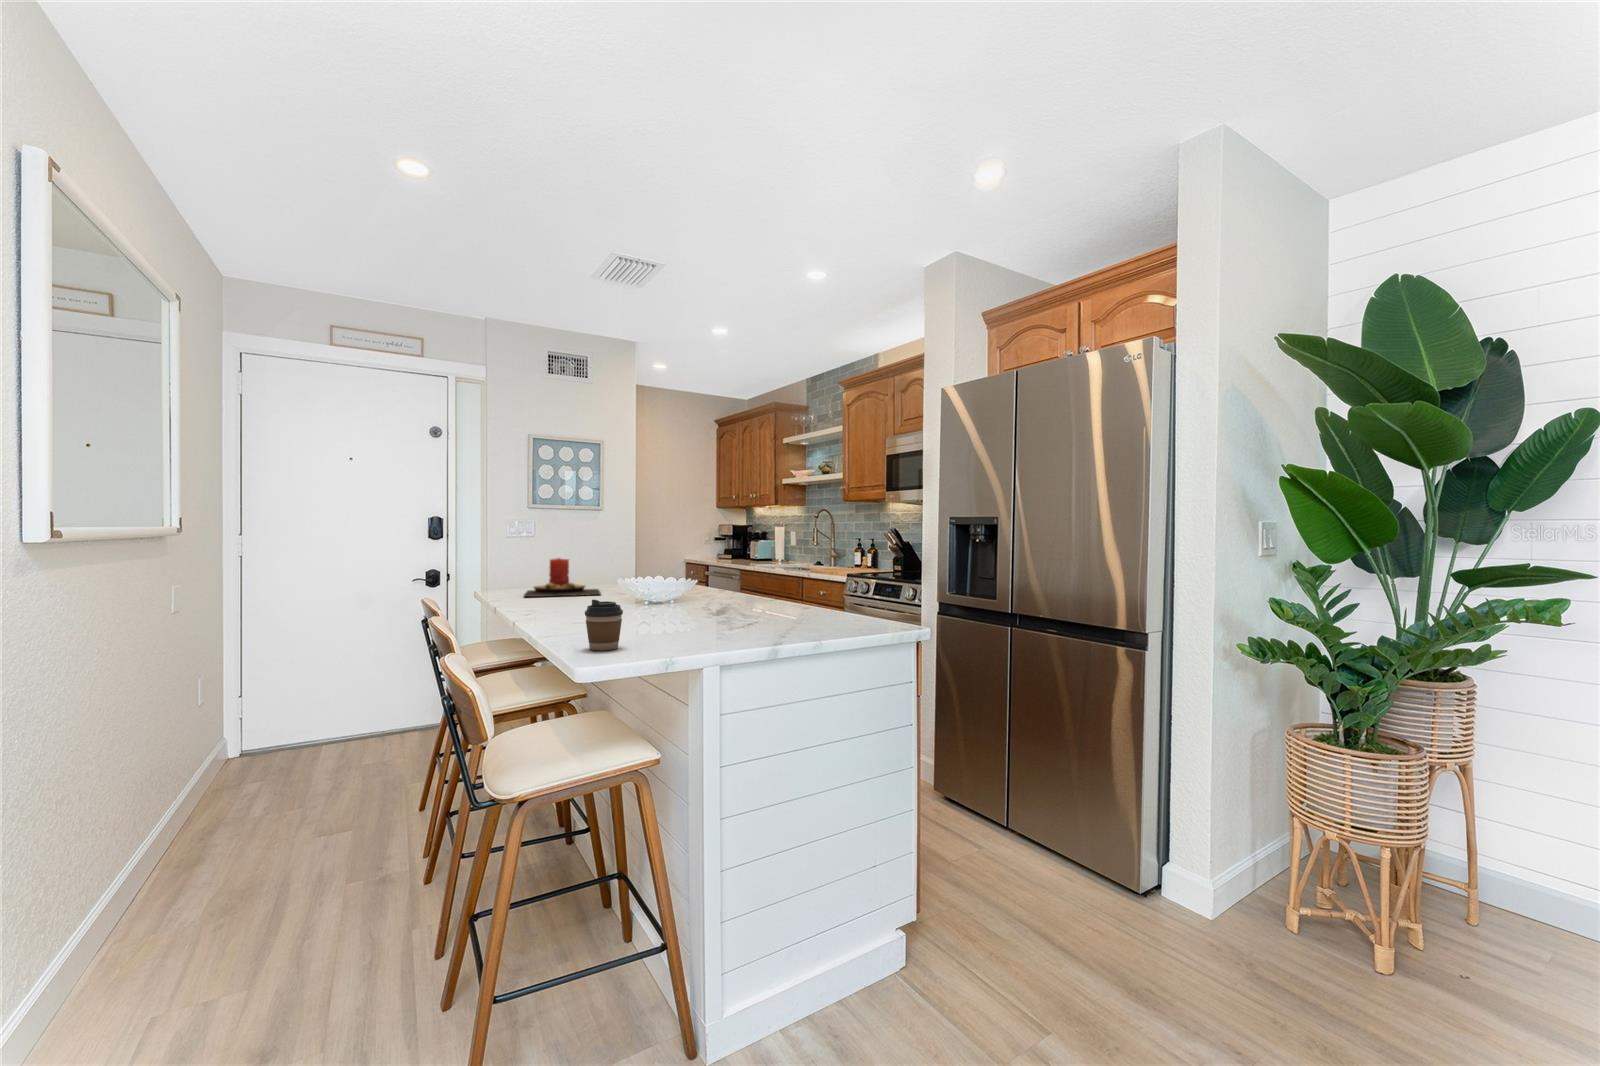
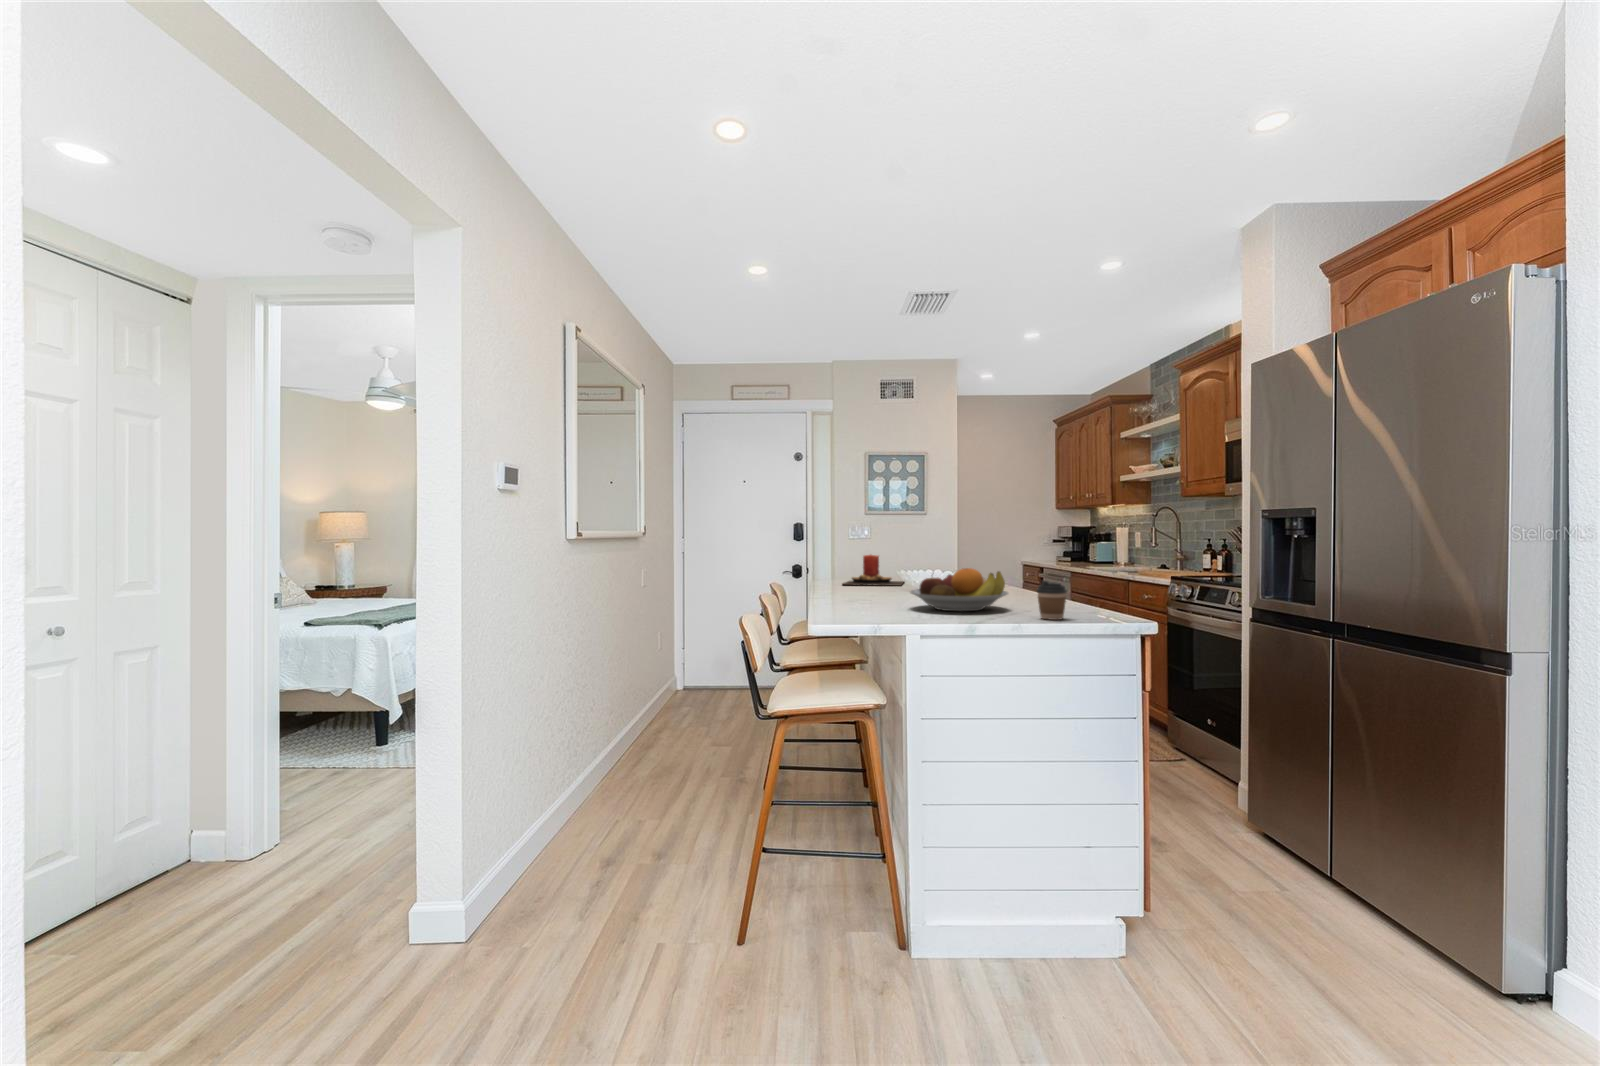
fruit bowl: none [654,576,768,627] -> present [910,568,1008,611]
coffee cup: present [585,600,623,650] -> present [1037,581,1067,620]

